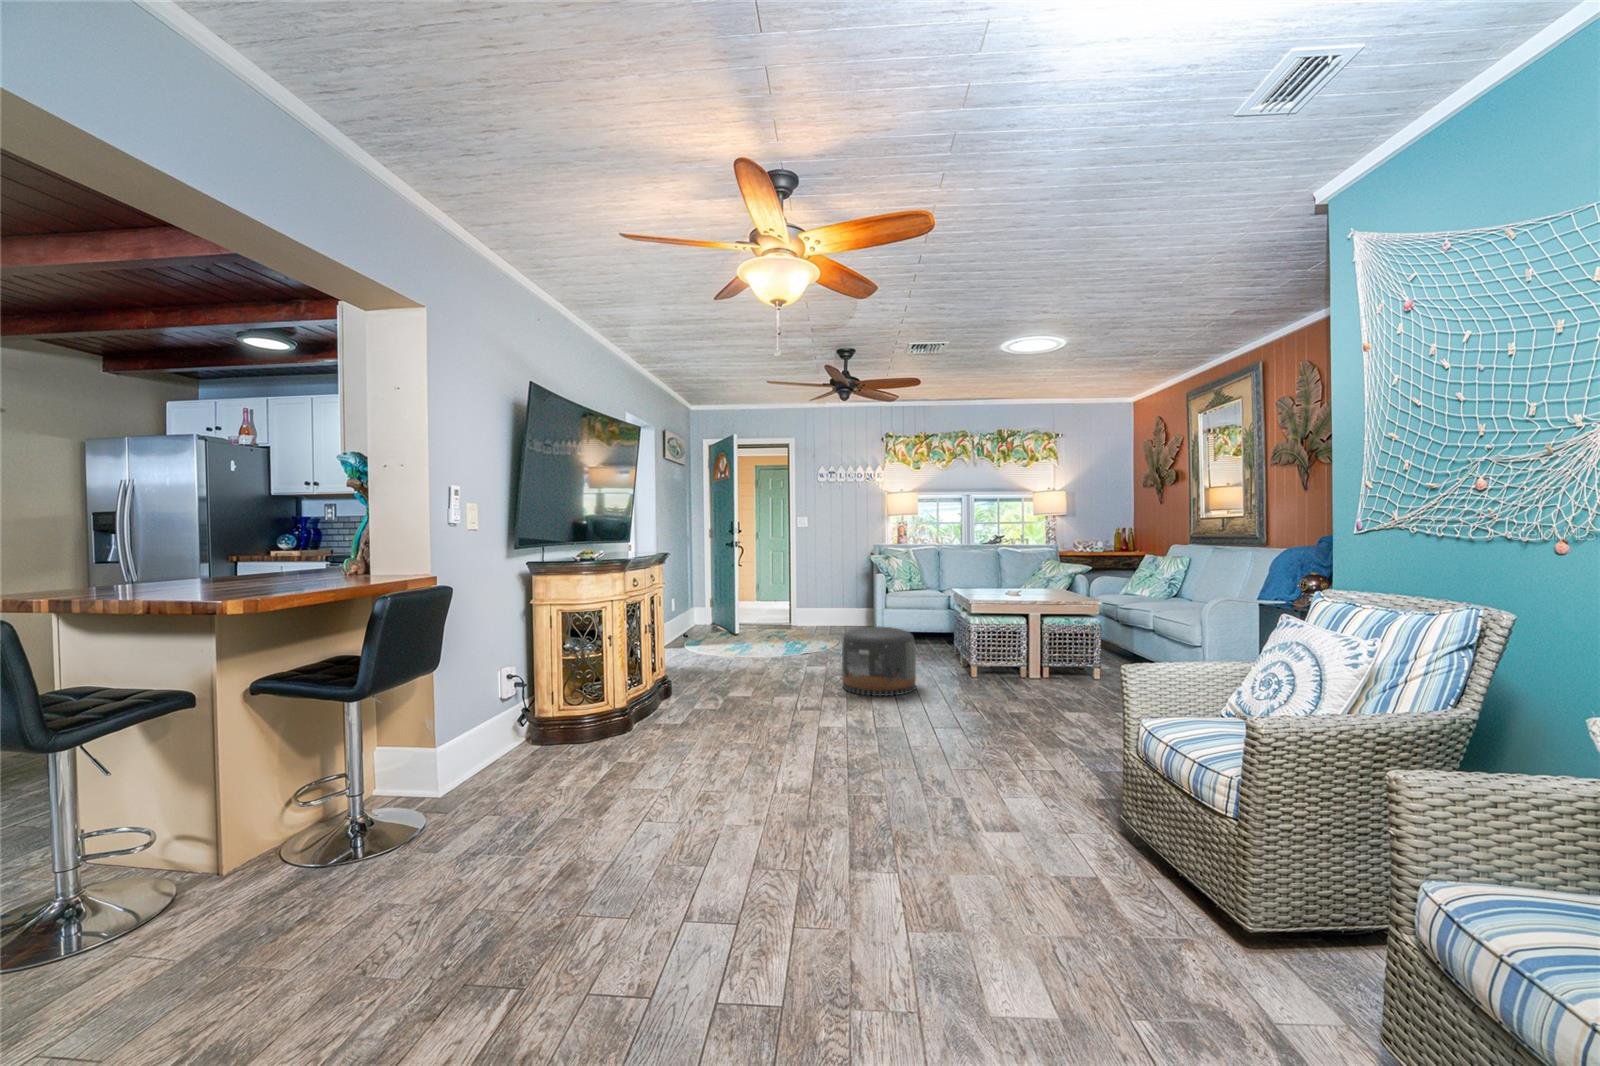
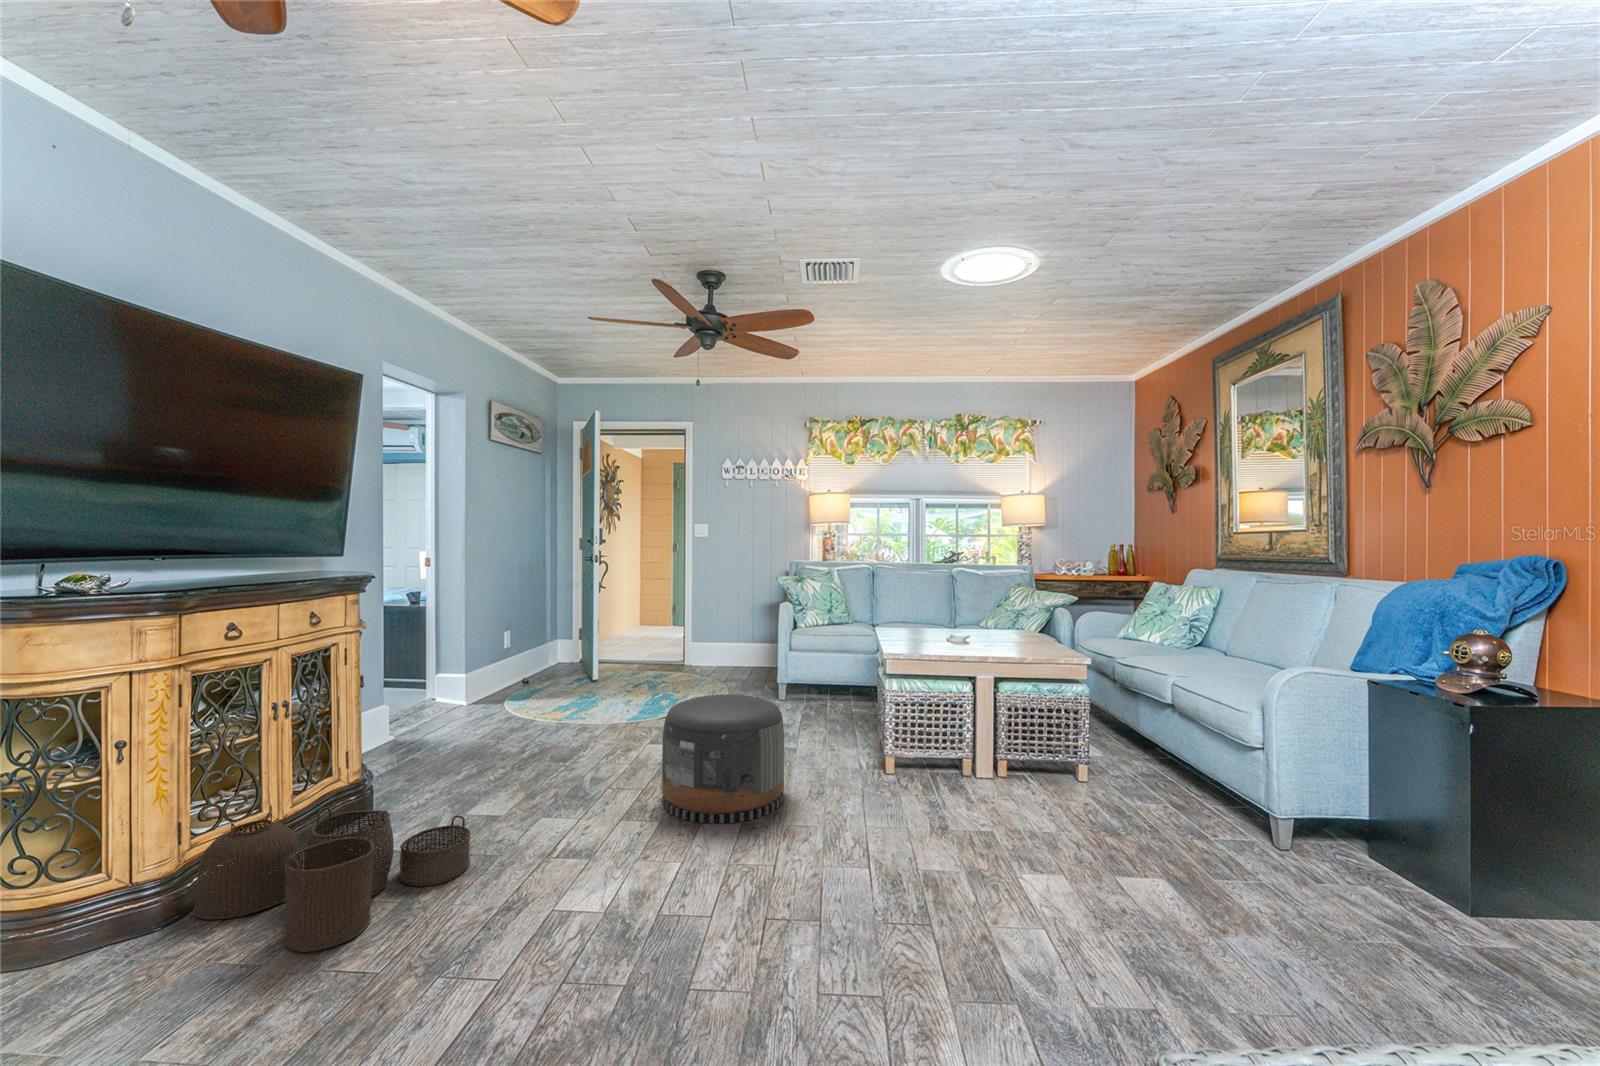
woven basket: none [643,676,764,735] -> present [193,807,471,952]

